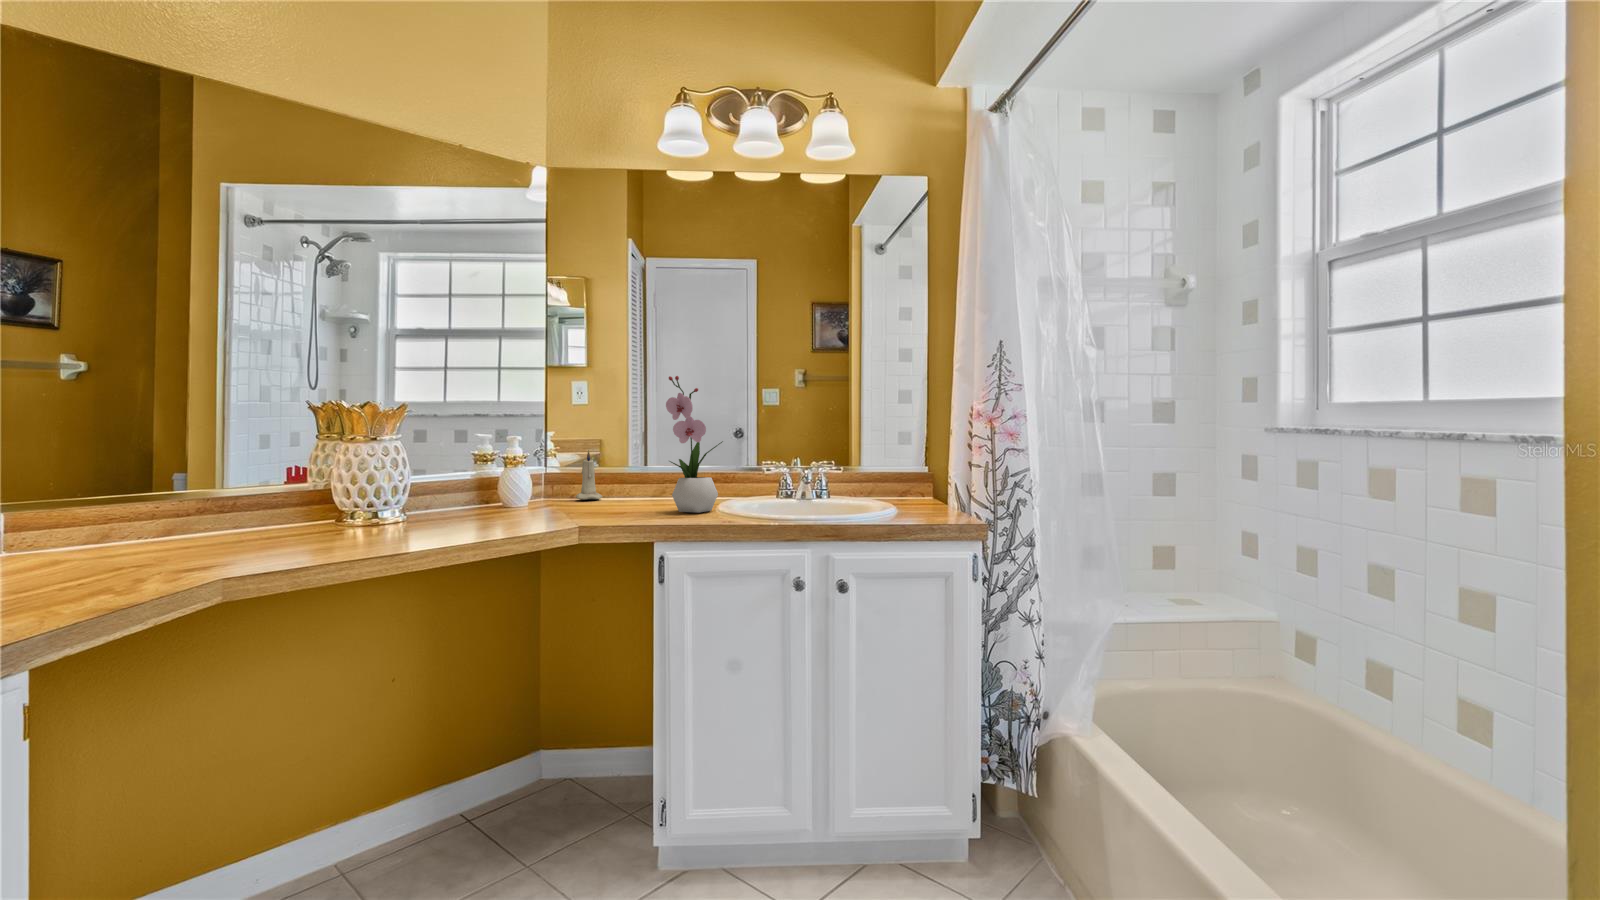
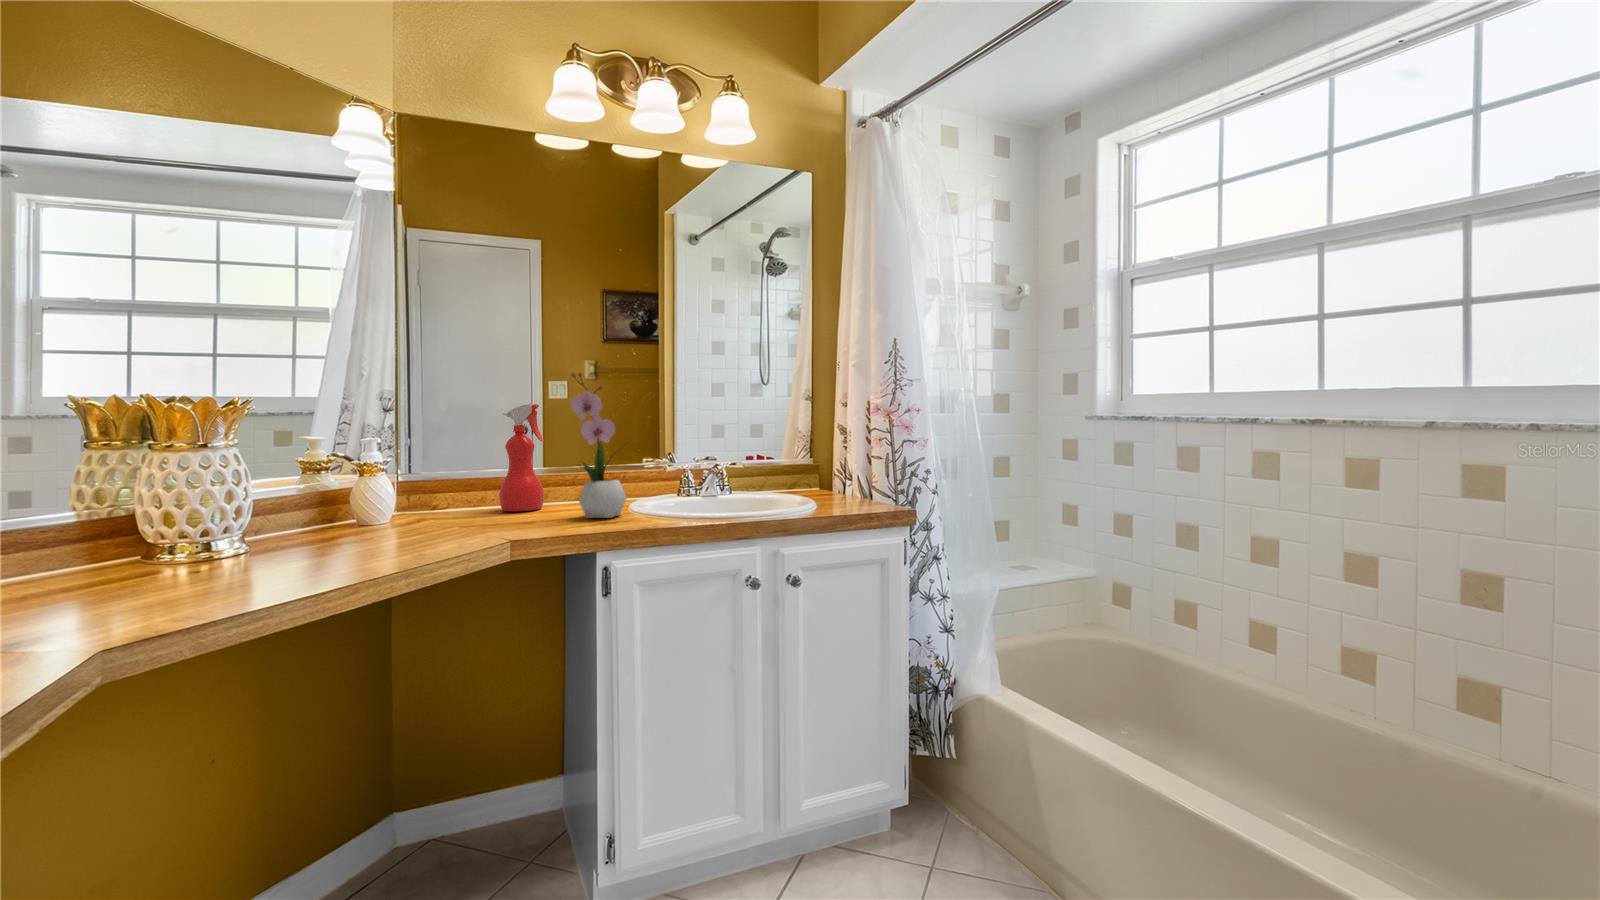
spray bottle: none [617,405,657,503] -> present [499,404,544,511]
candle: present [576,450,602,500] -> none [444,455,476,510]

